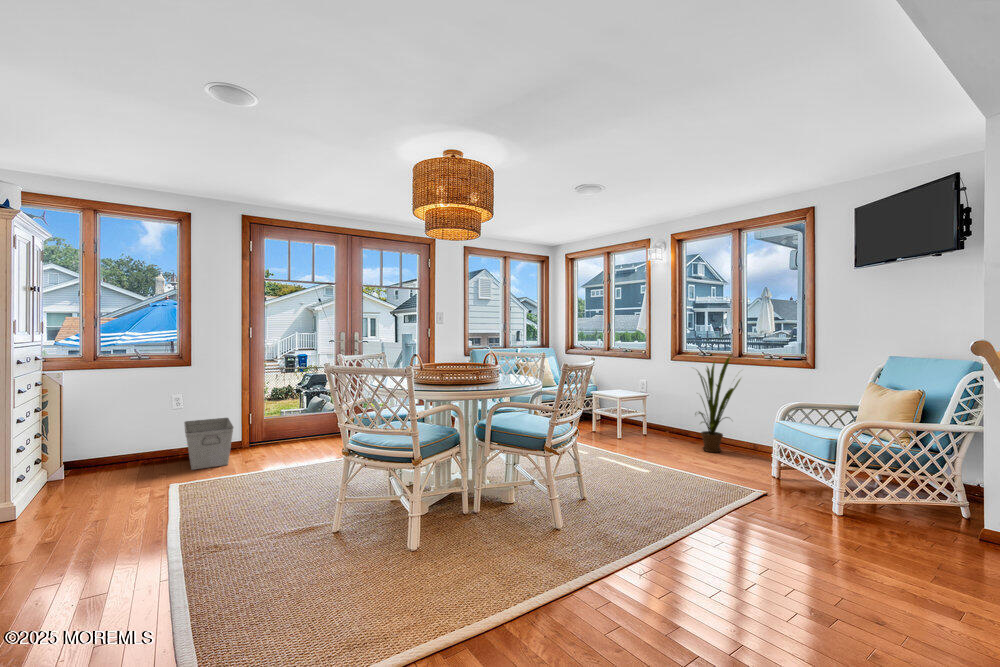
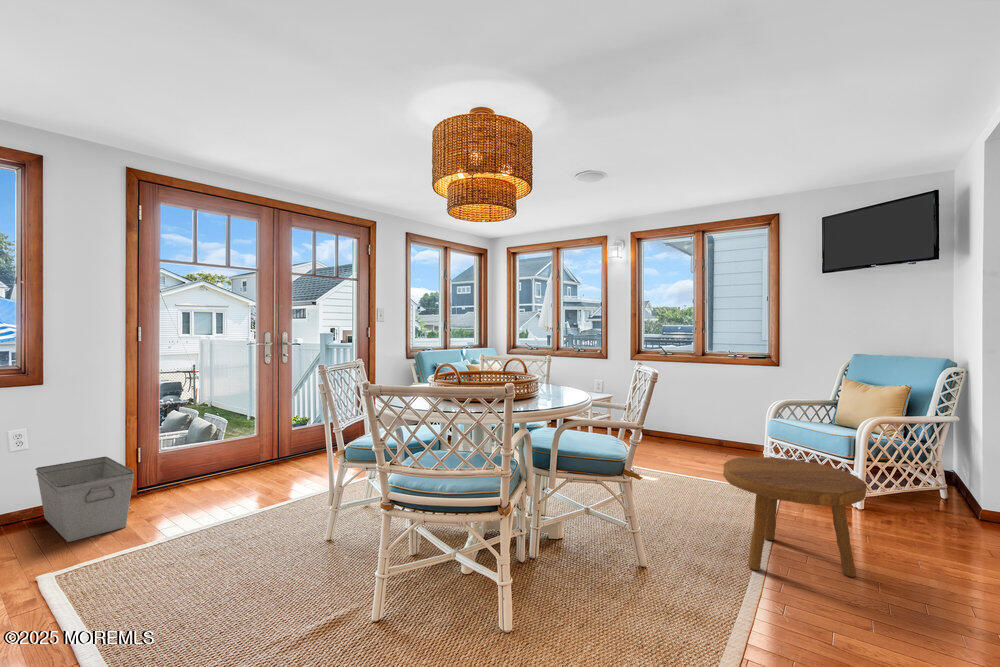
house plant: present [698,356,740,453] -> none [662,356,717,453]
footstool: none [636,448,764,567] -> present [723,457,867,577]

